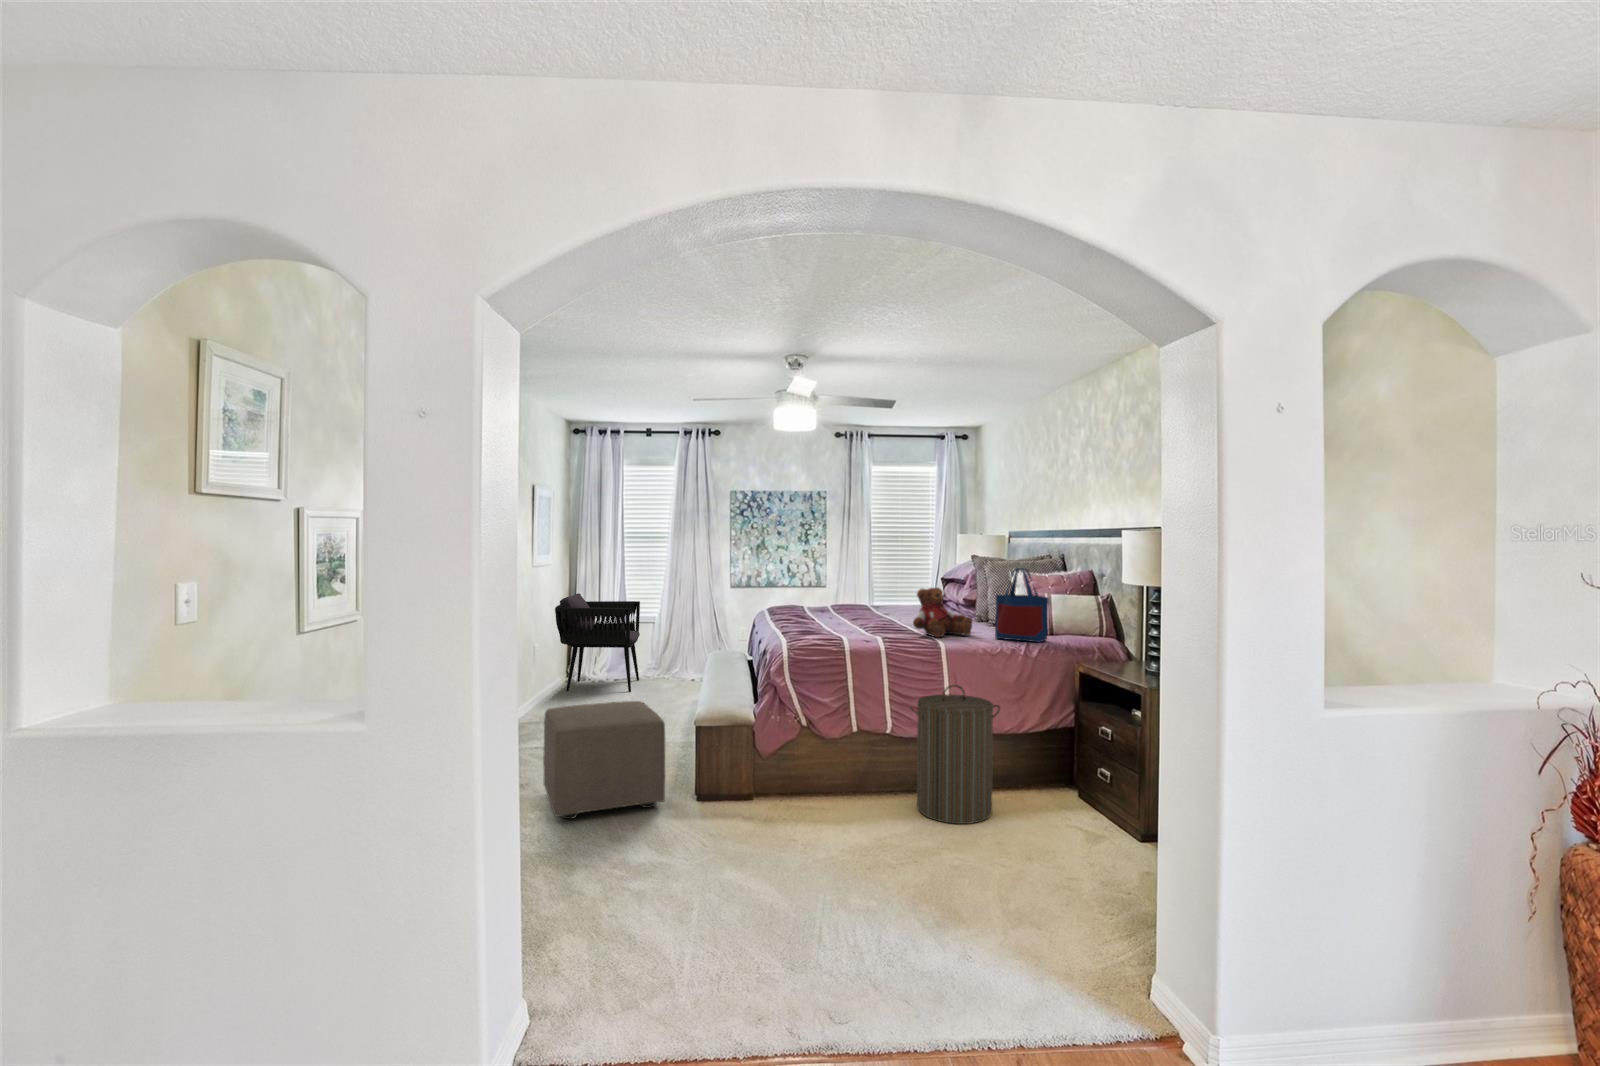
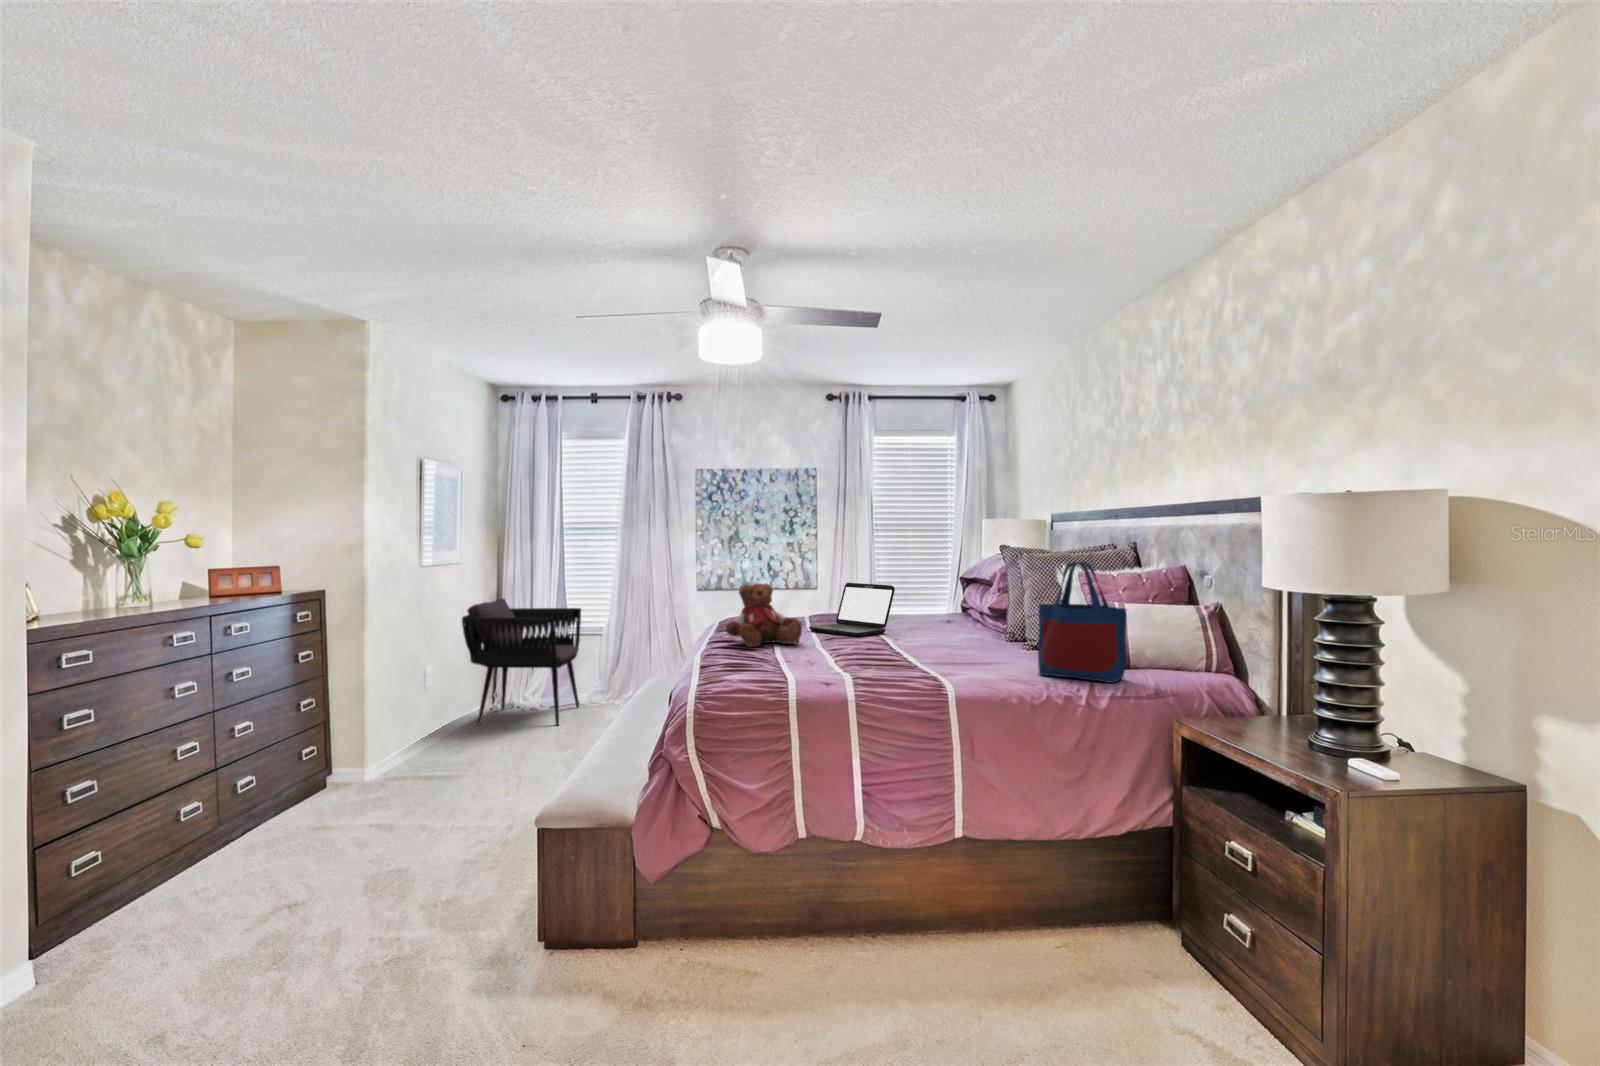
laptop: none [834,581,896,620] -> present [809,583,895,637]
teddy bear: present [913,588,972,637] -> present [726,584,802,647]
laundry hamper: present [910,685,1000,824] -> none [890,767,1052,1032]
ottoman: present [543,701,665,819] -> none [256,775,478,1004]

